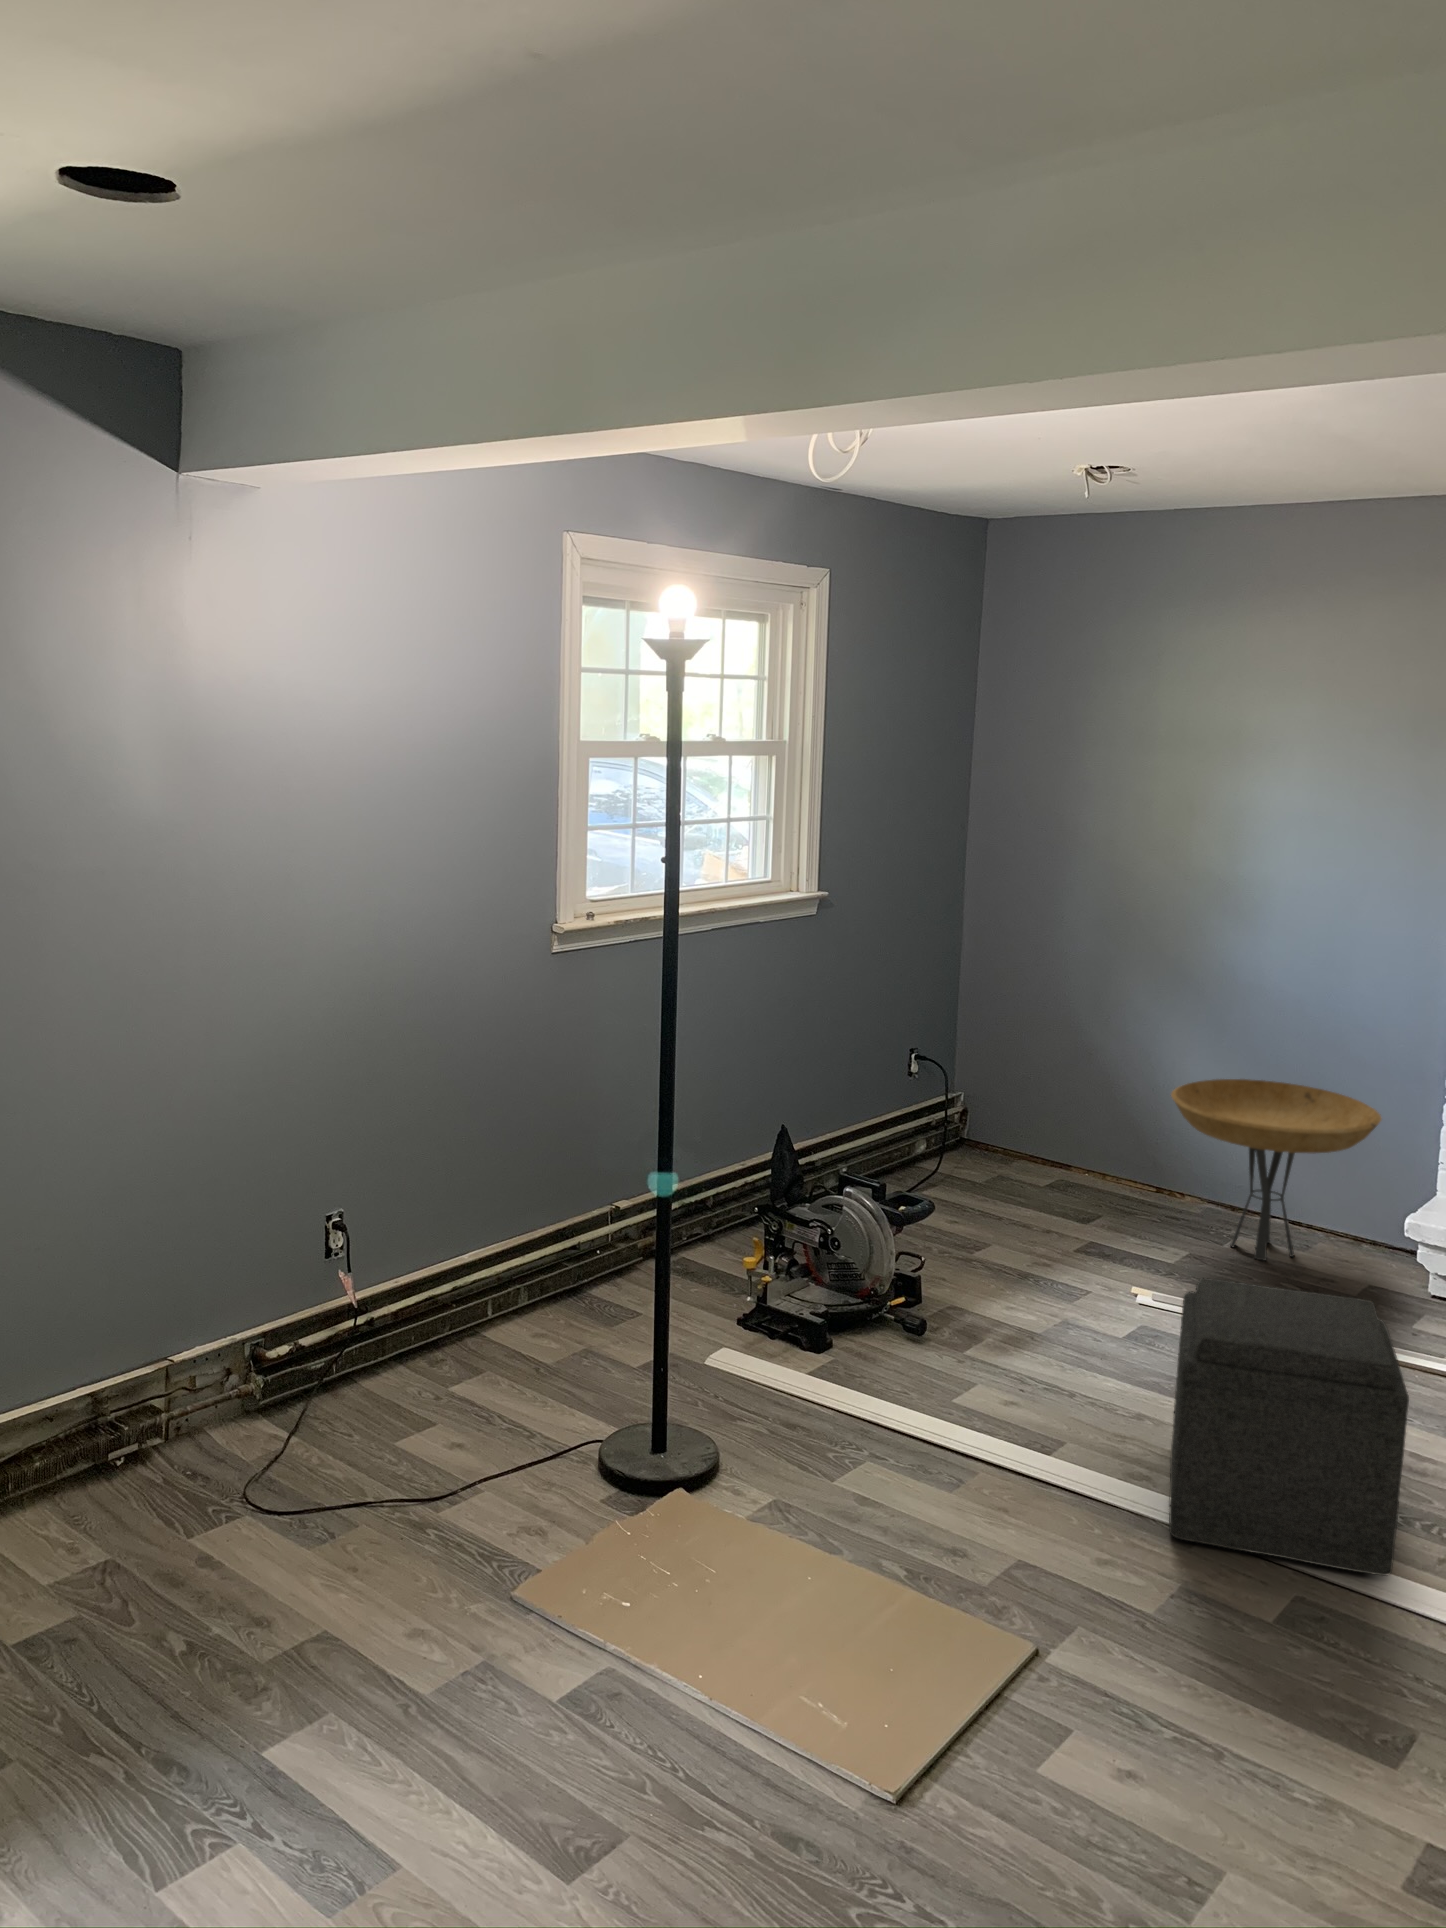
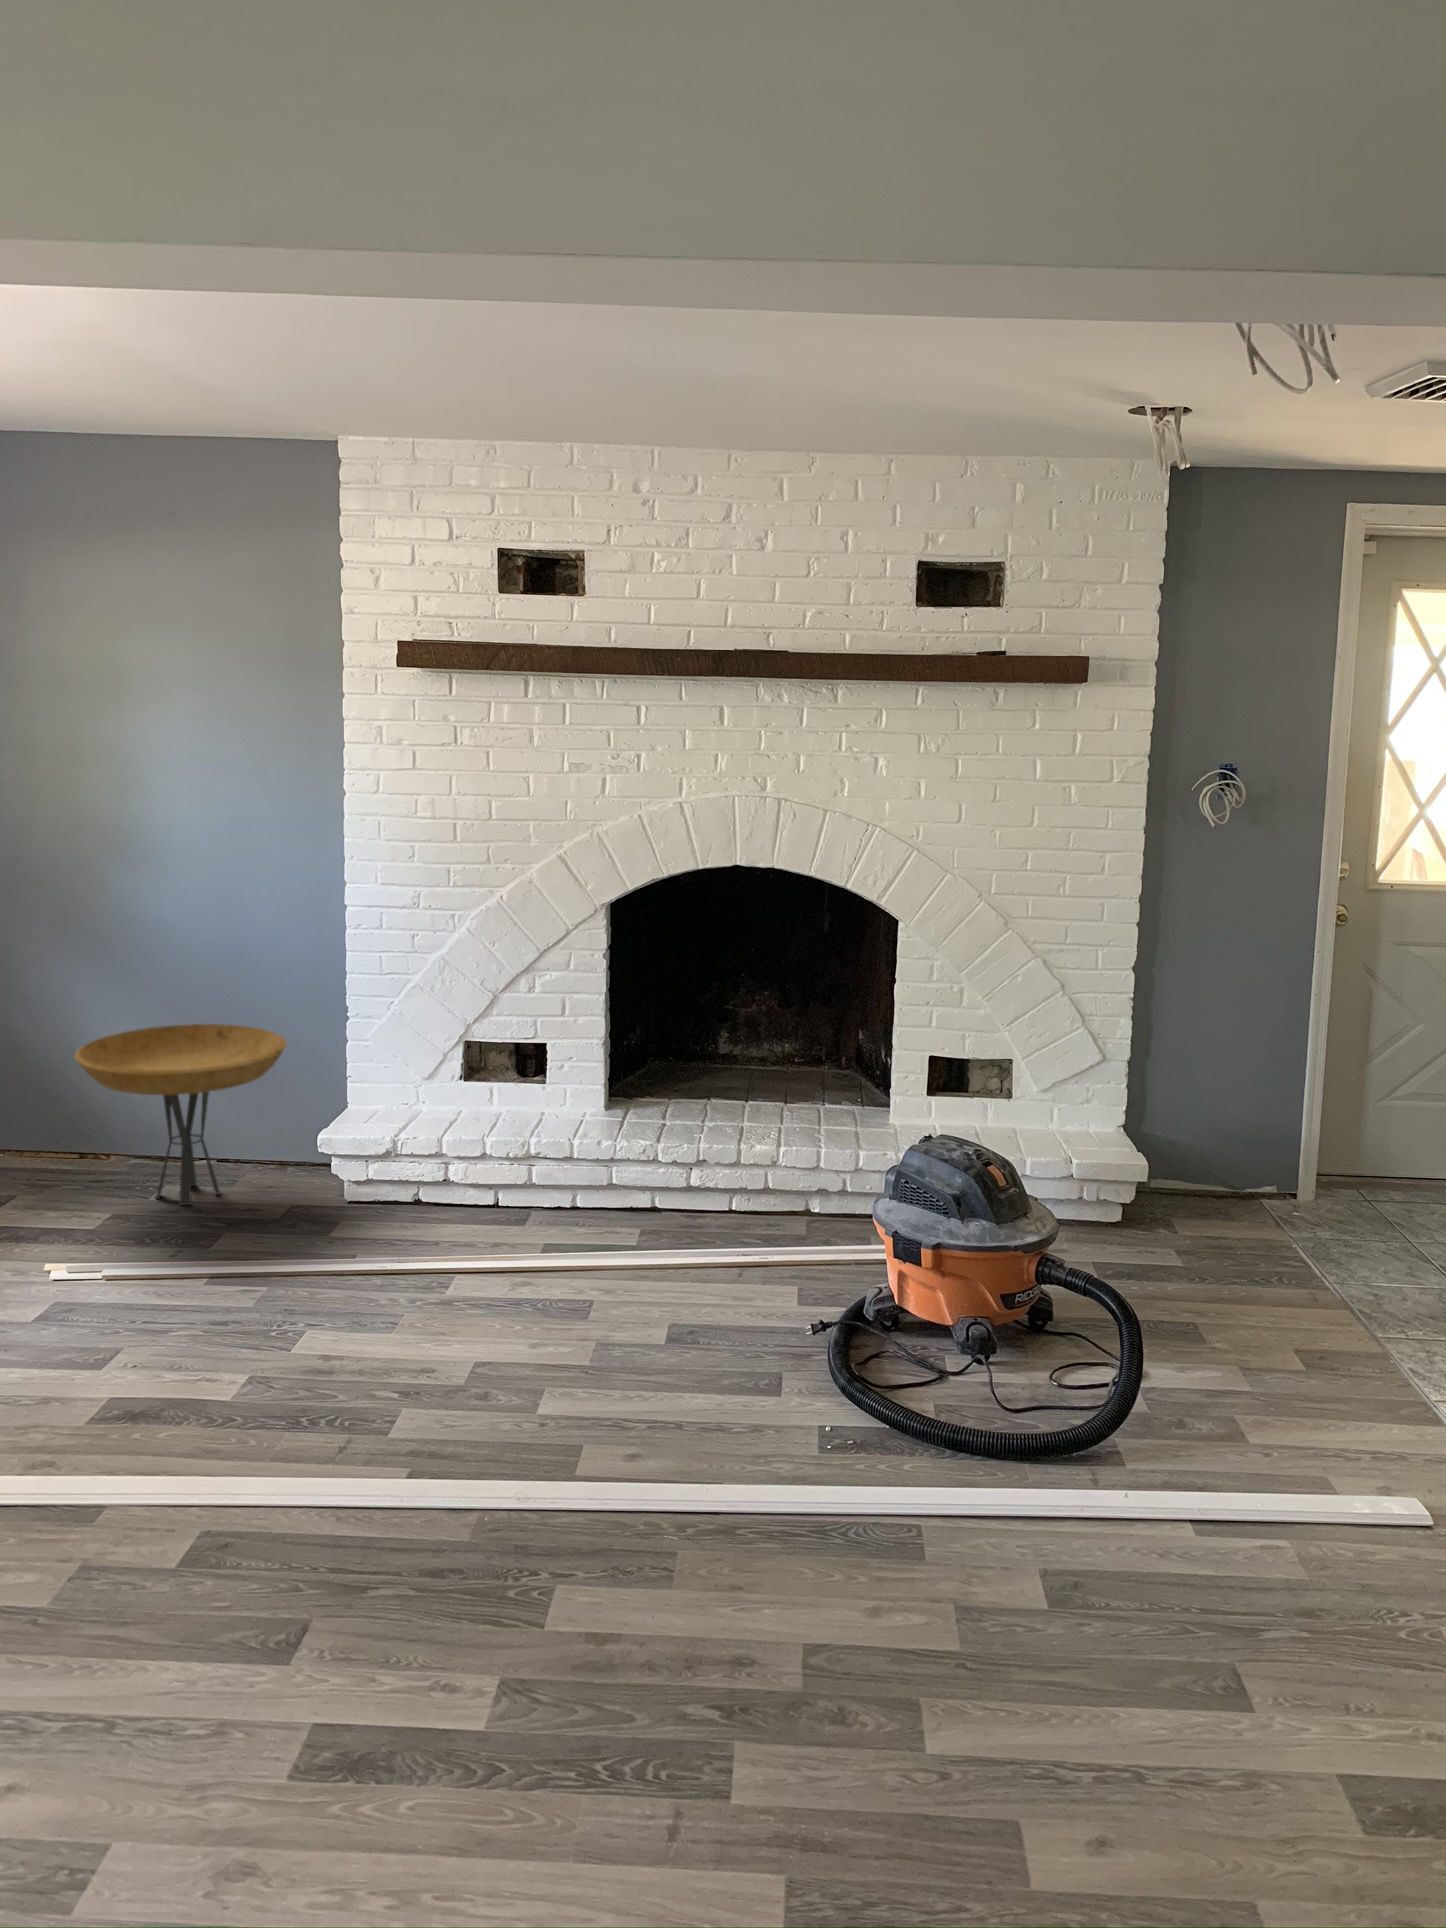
ottoman: present [1169,1278,1409,1576] -> none [62,1222,295,1516]

